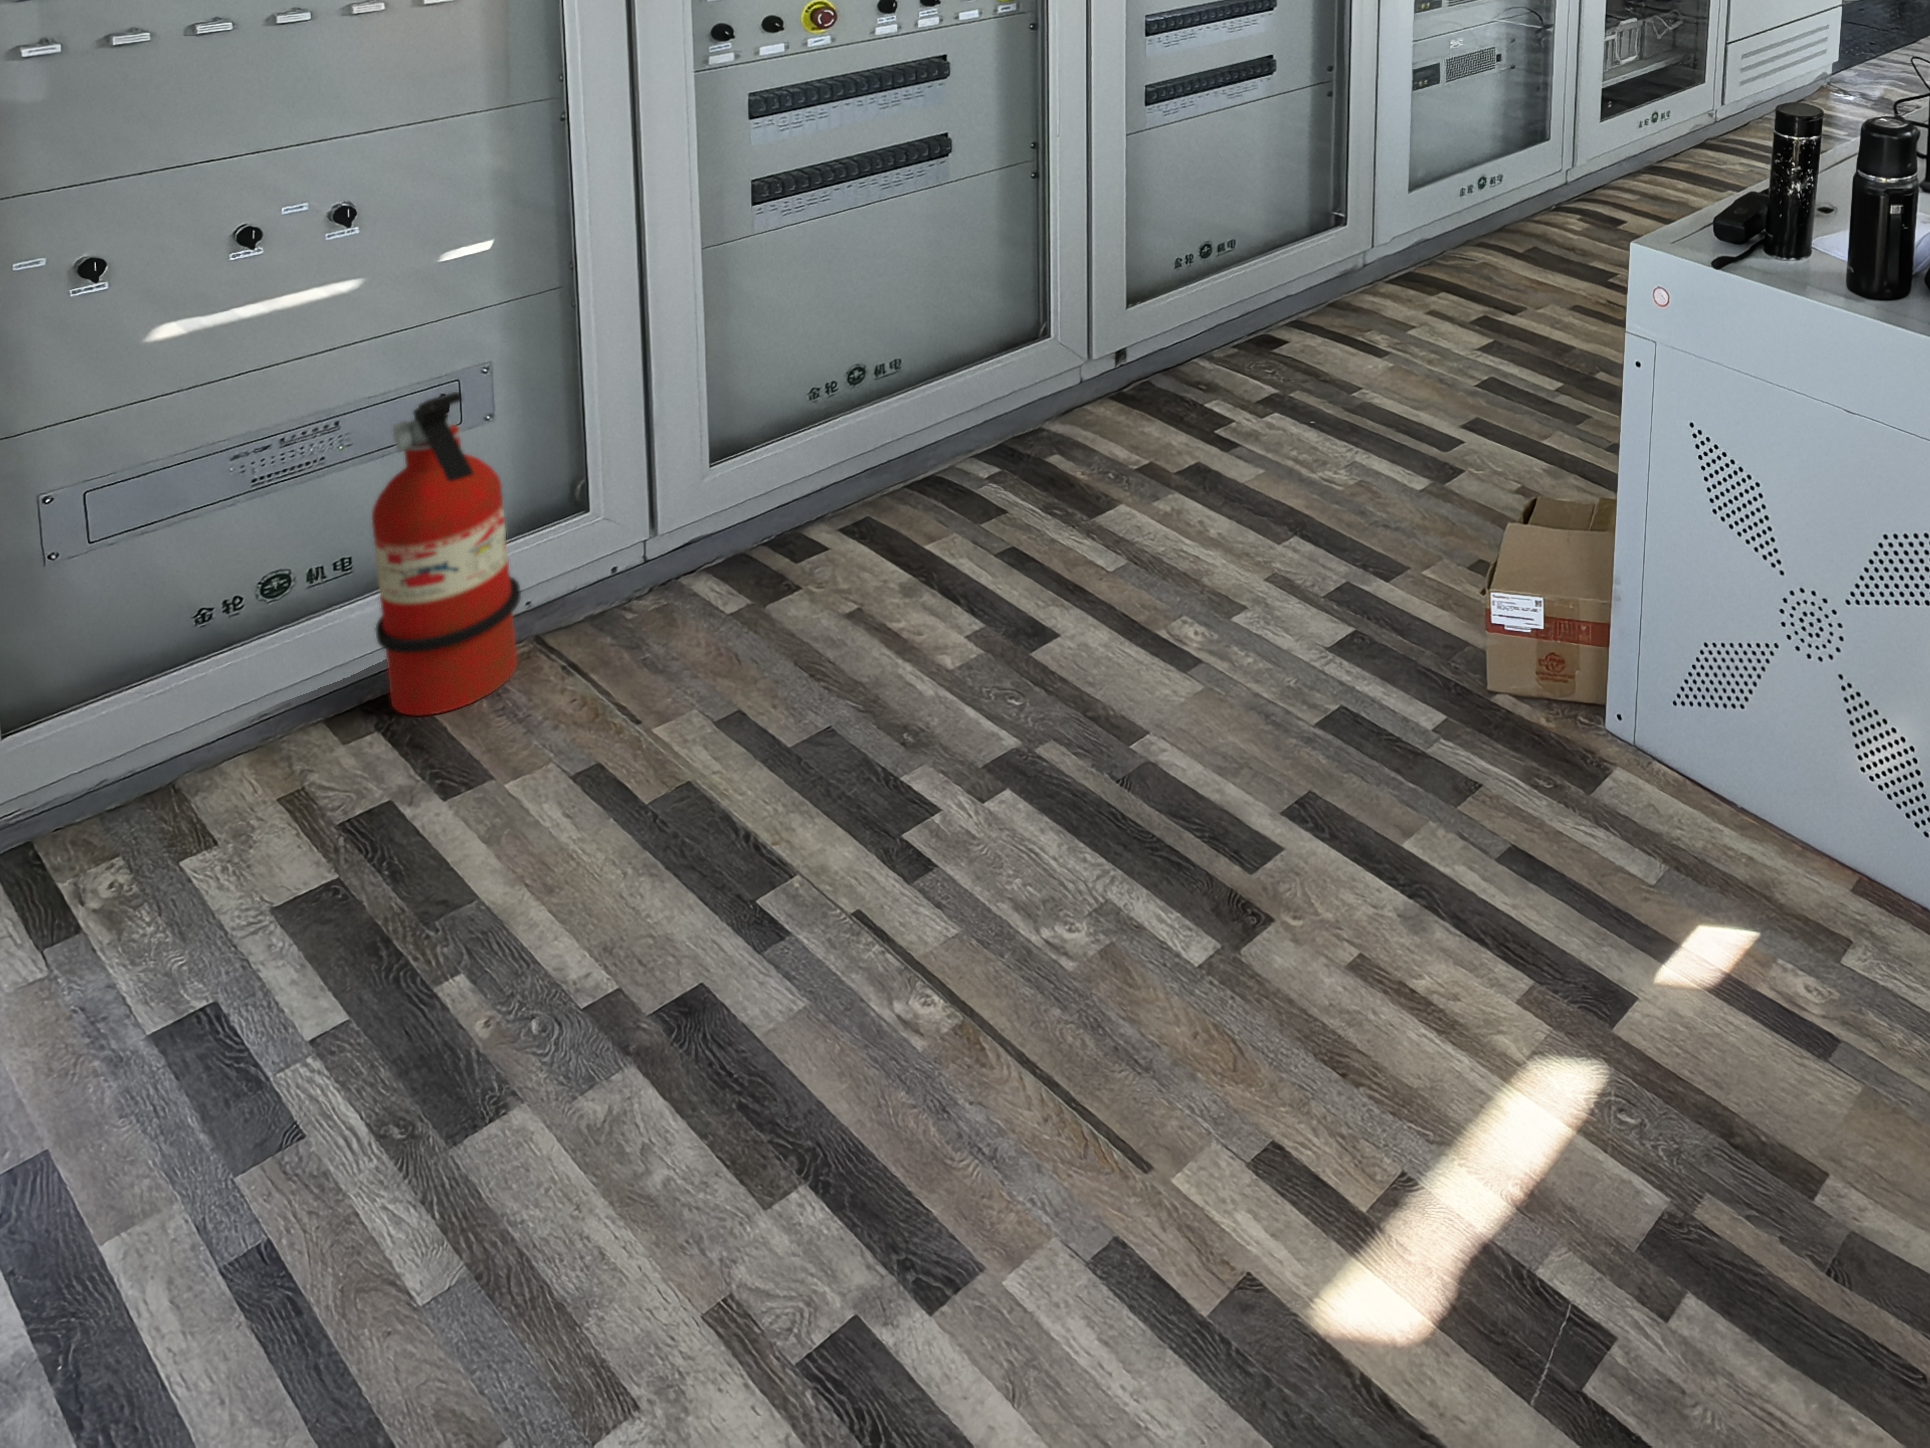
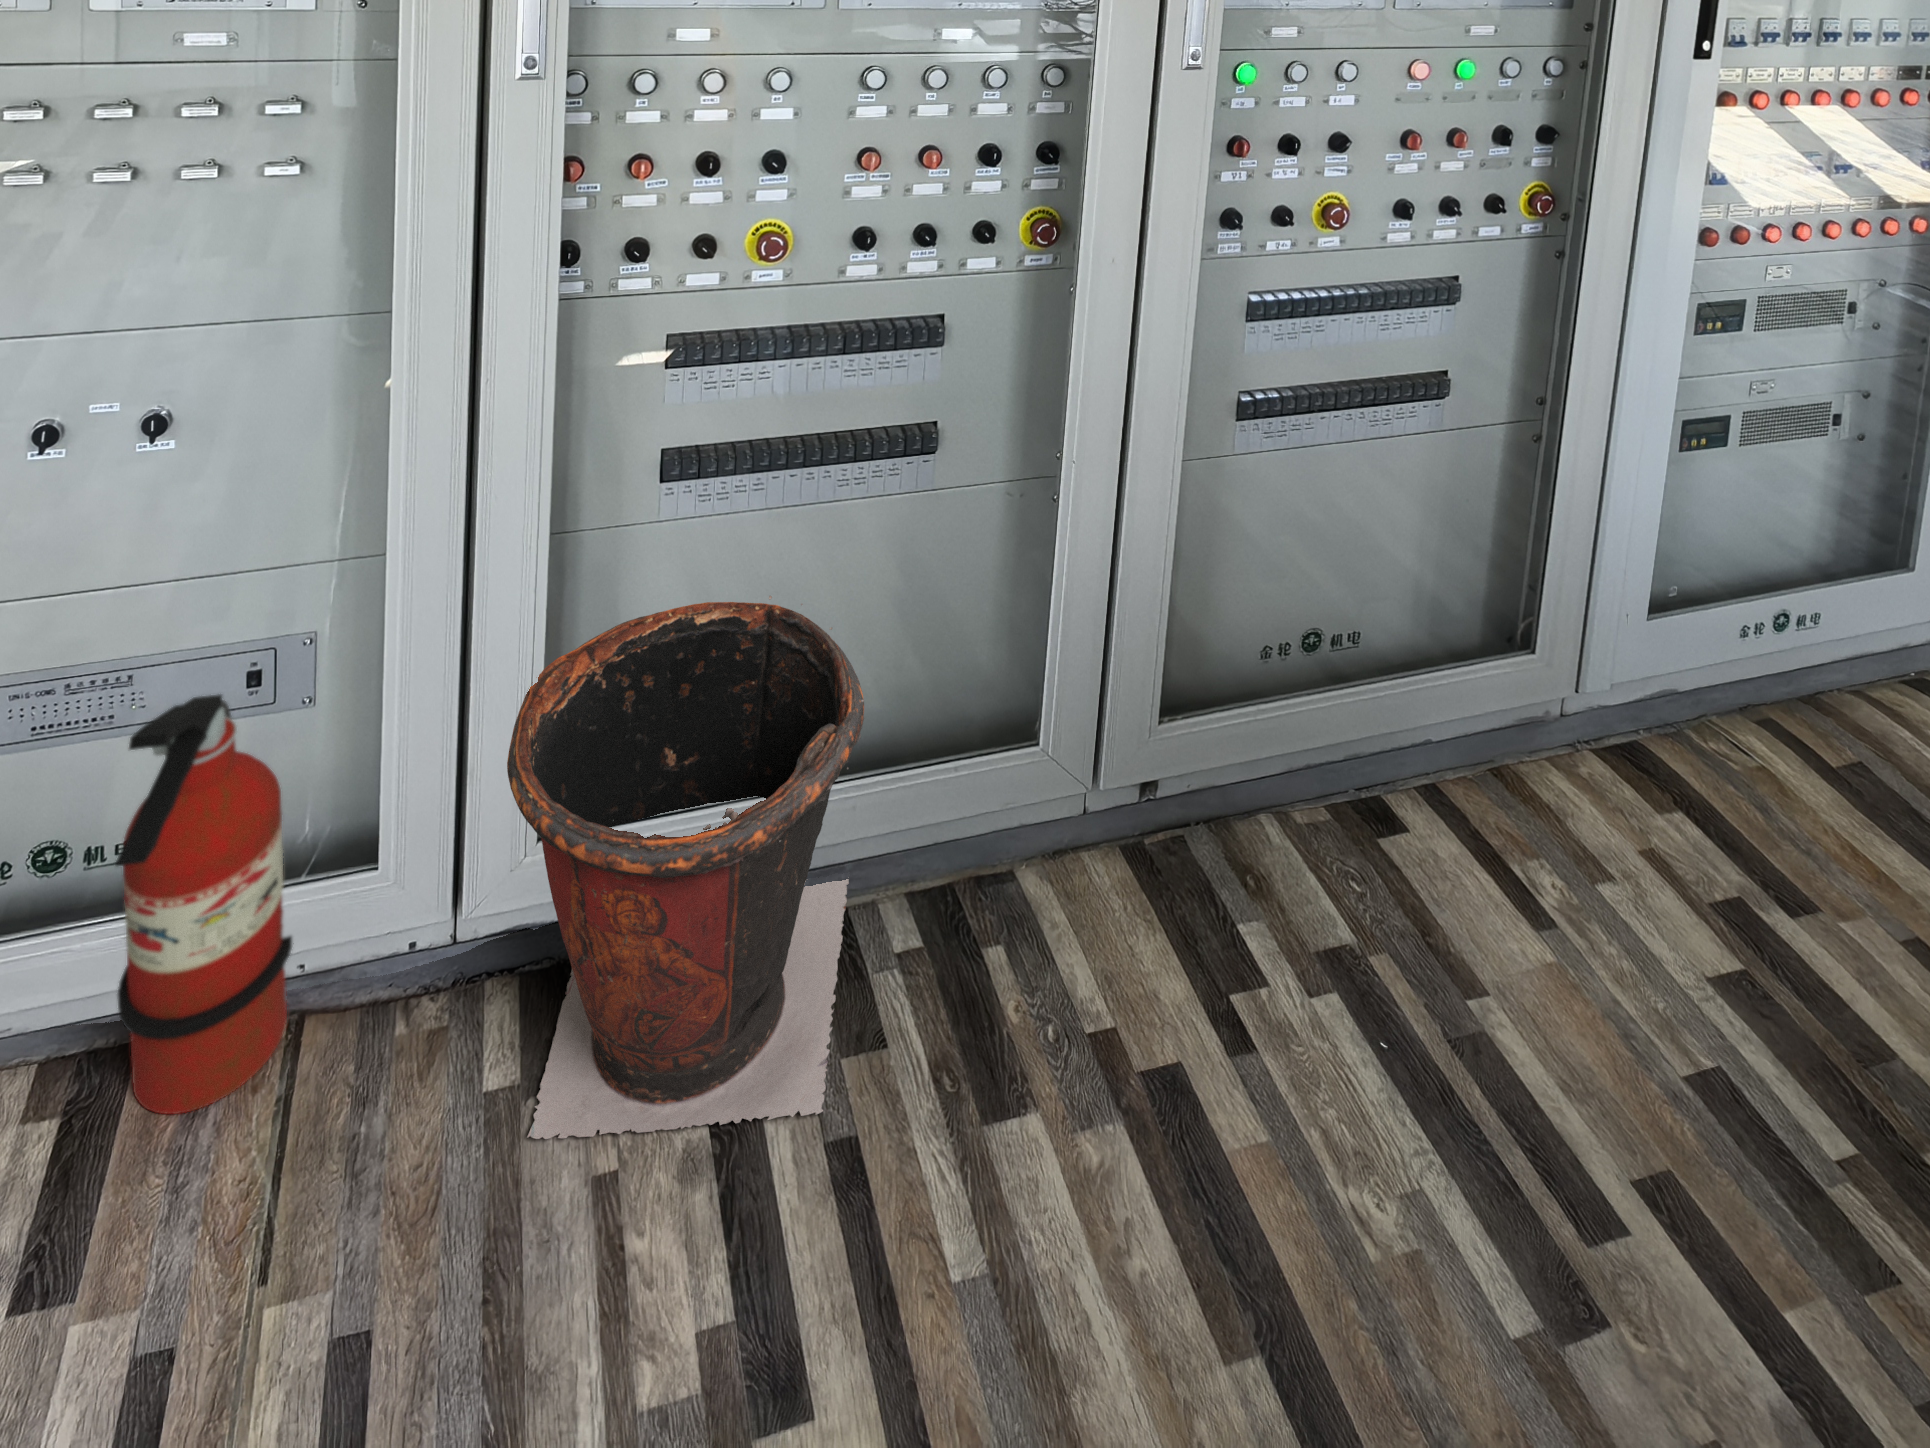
waste bin: none [687,270,979,612] -> present [507,596,864,1139]

